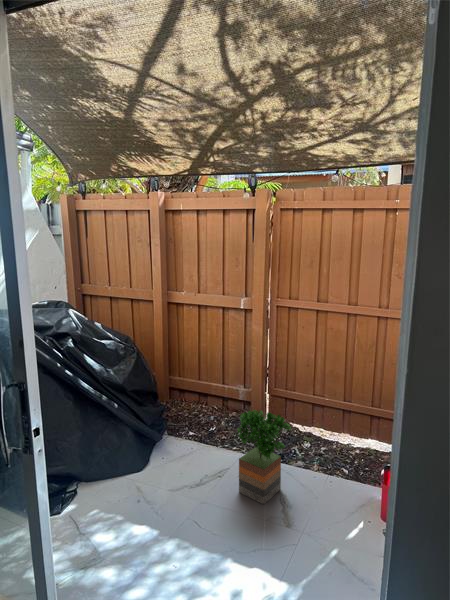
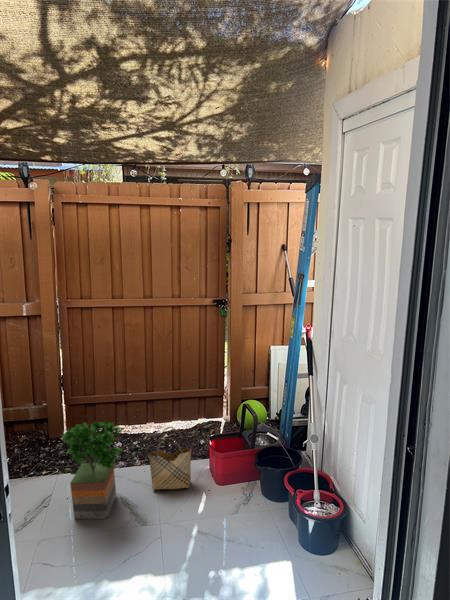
woven basket: none [314,442,360,513] -> present [148,427,191,490]

